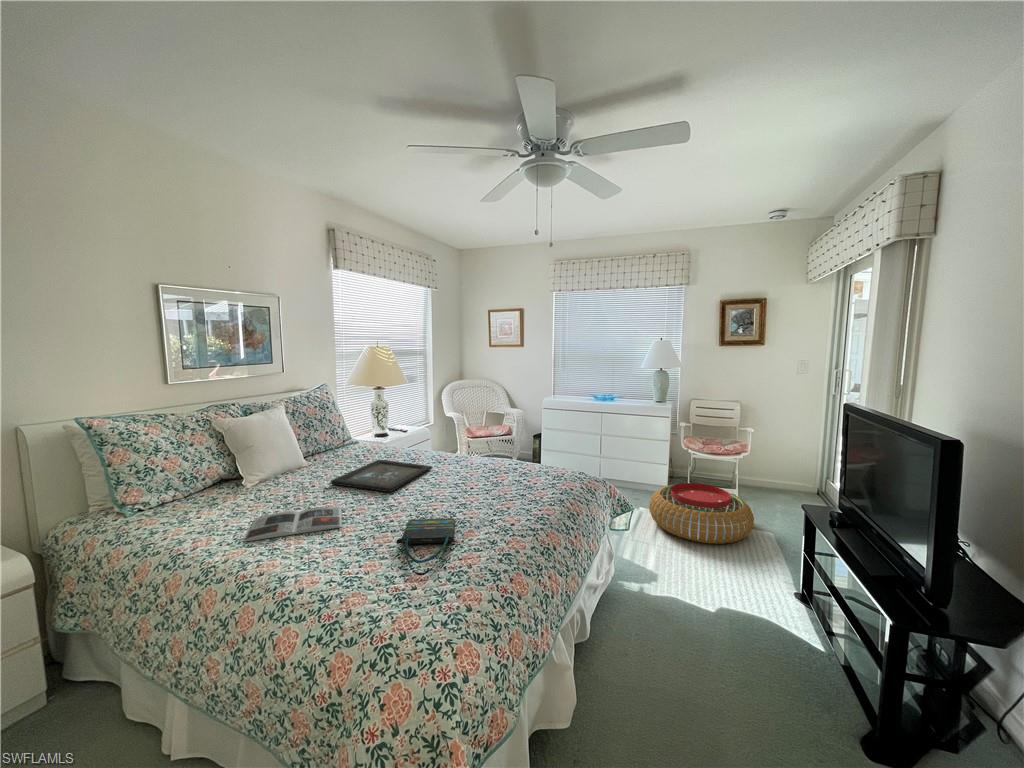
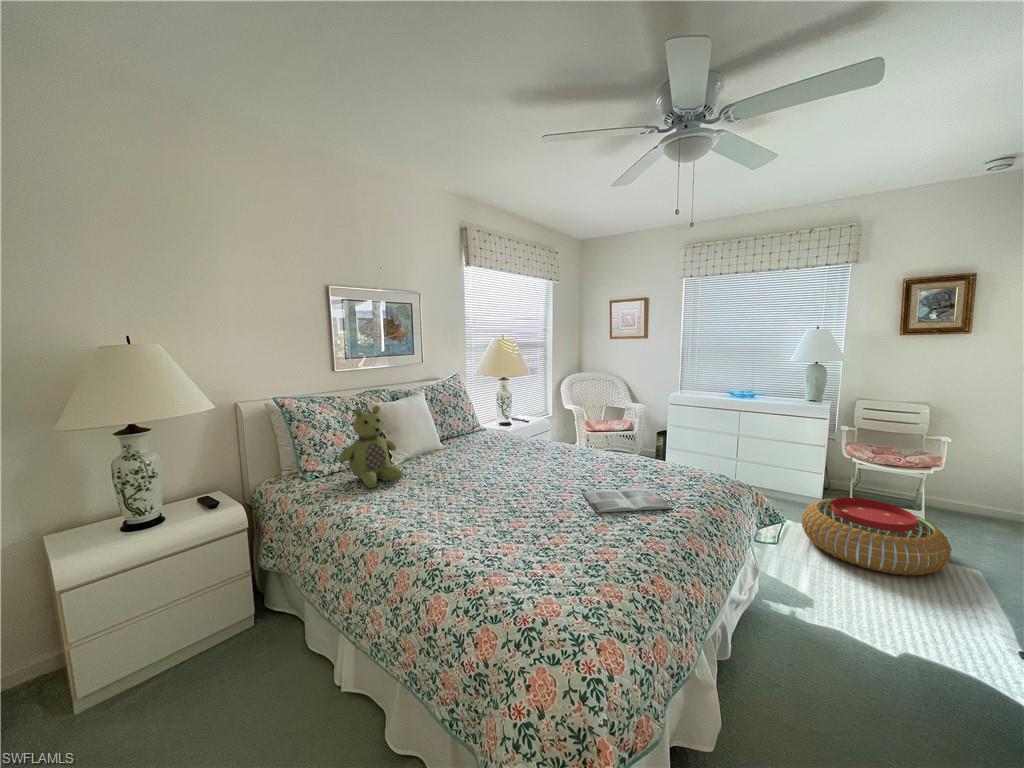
stuffed bear: none [171,422,255,516] -> present [339,406,403,488]
tray: present [331,460,432,492] -> none [465,447,559,480]
magazine: present [245,507,342,542] -> present [583,488,673,513]
tote bag: present [397,518,456,576] -> none [532,509,591,565]

